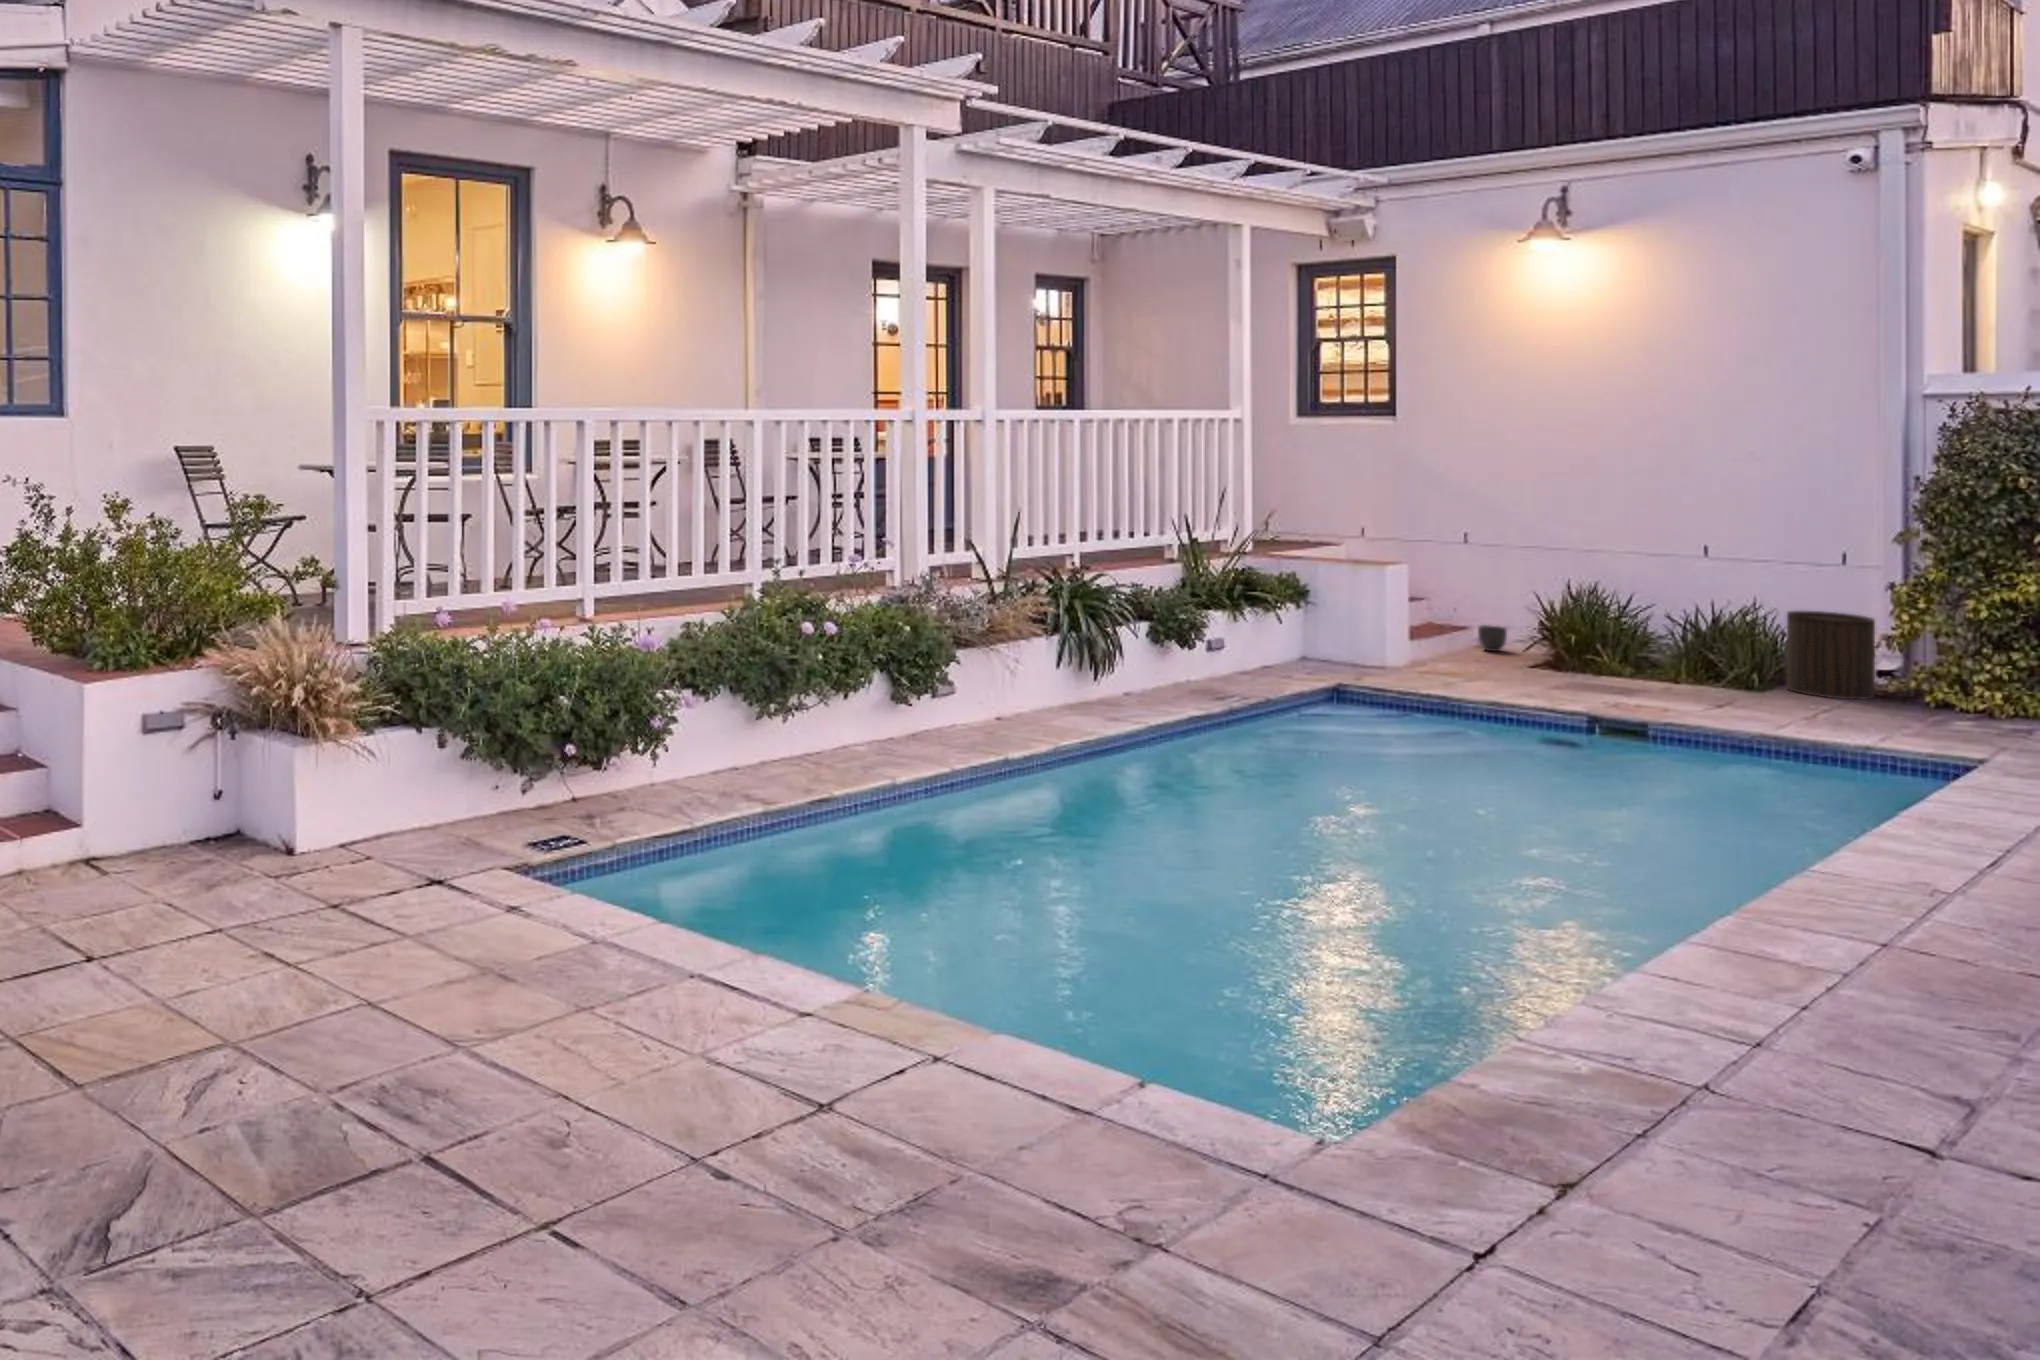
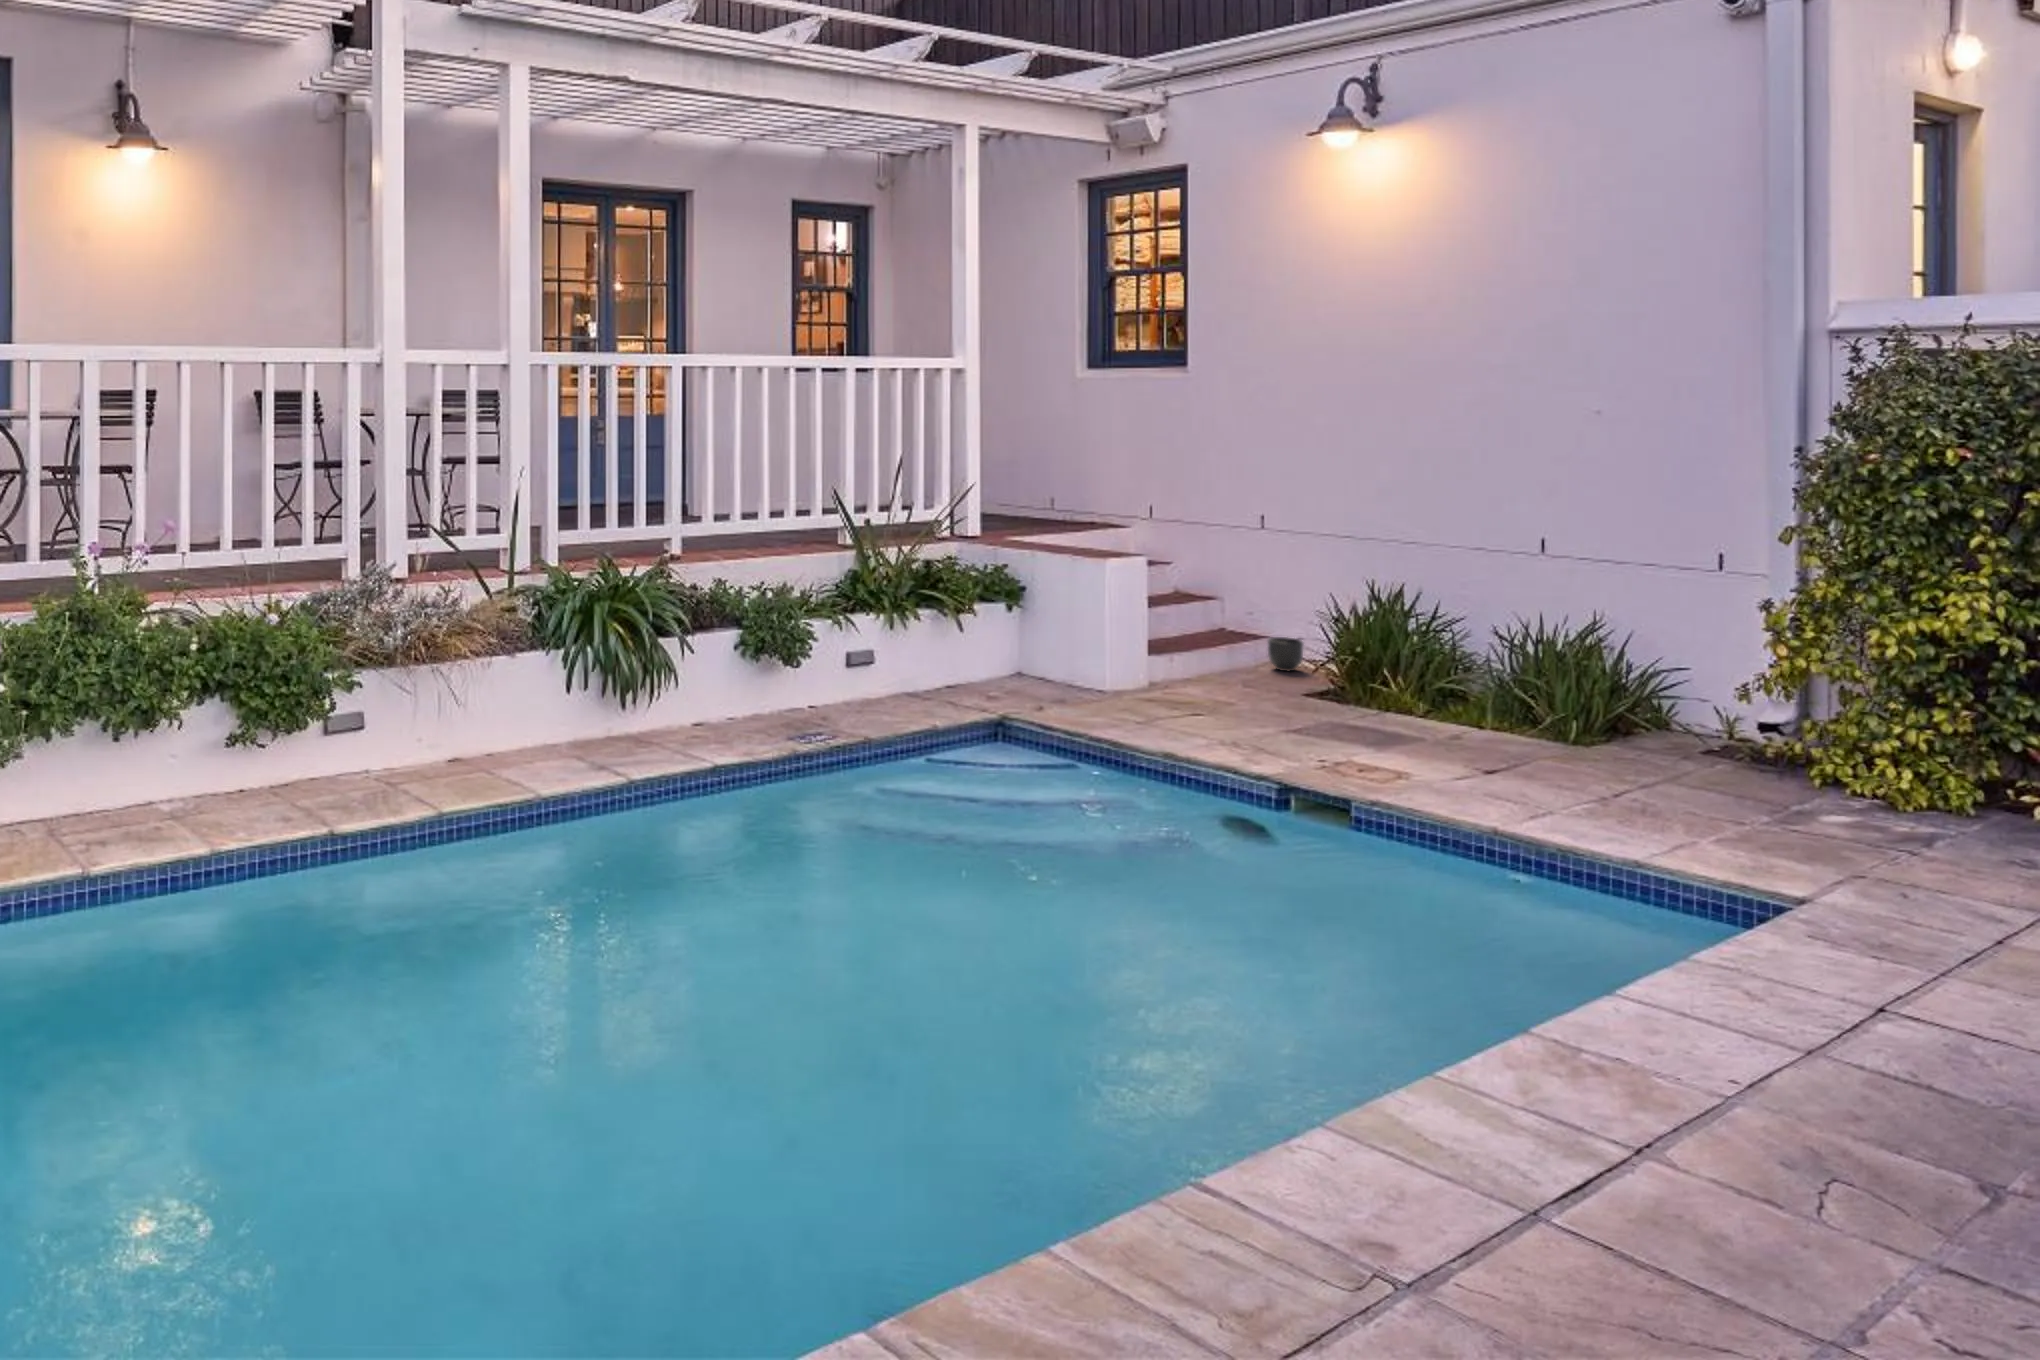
stool: present [1787,611,1875,699] -> none [1631,634,1755,764]

